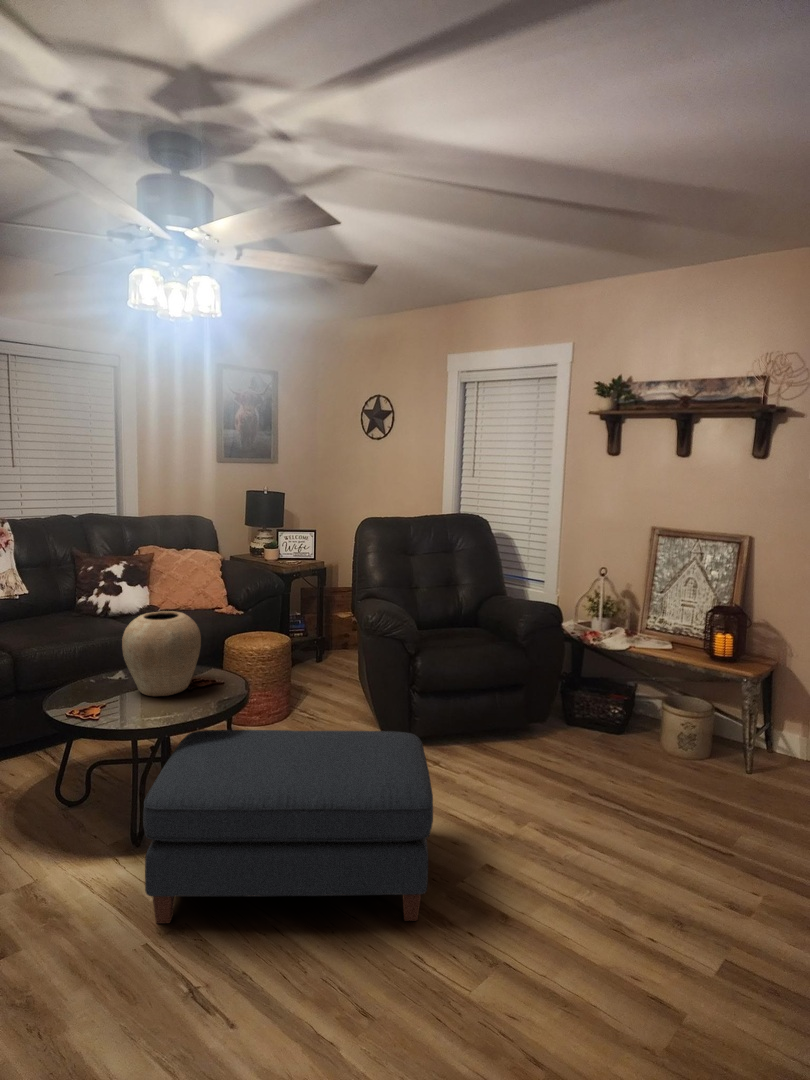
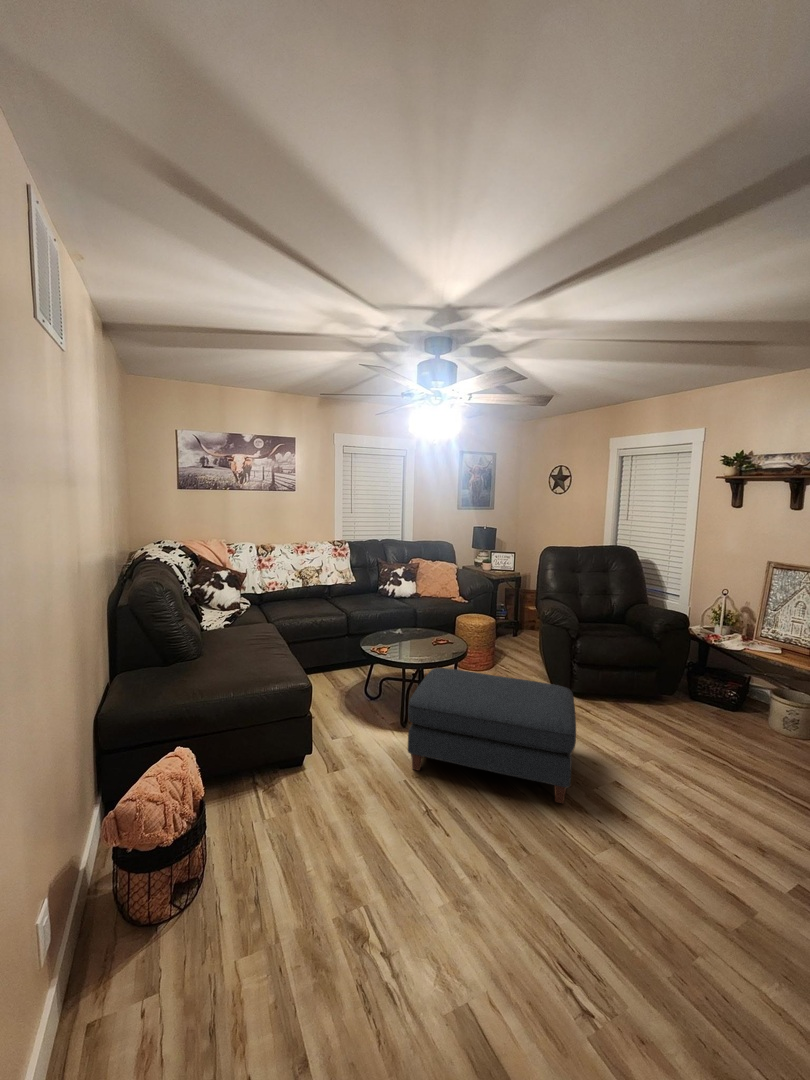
vase: present [122,611,201,696] -> none [401,598,442,646]

